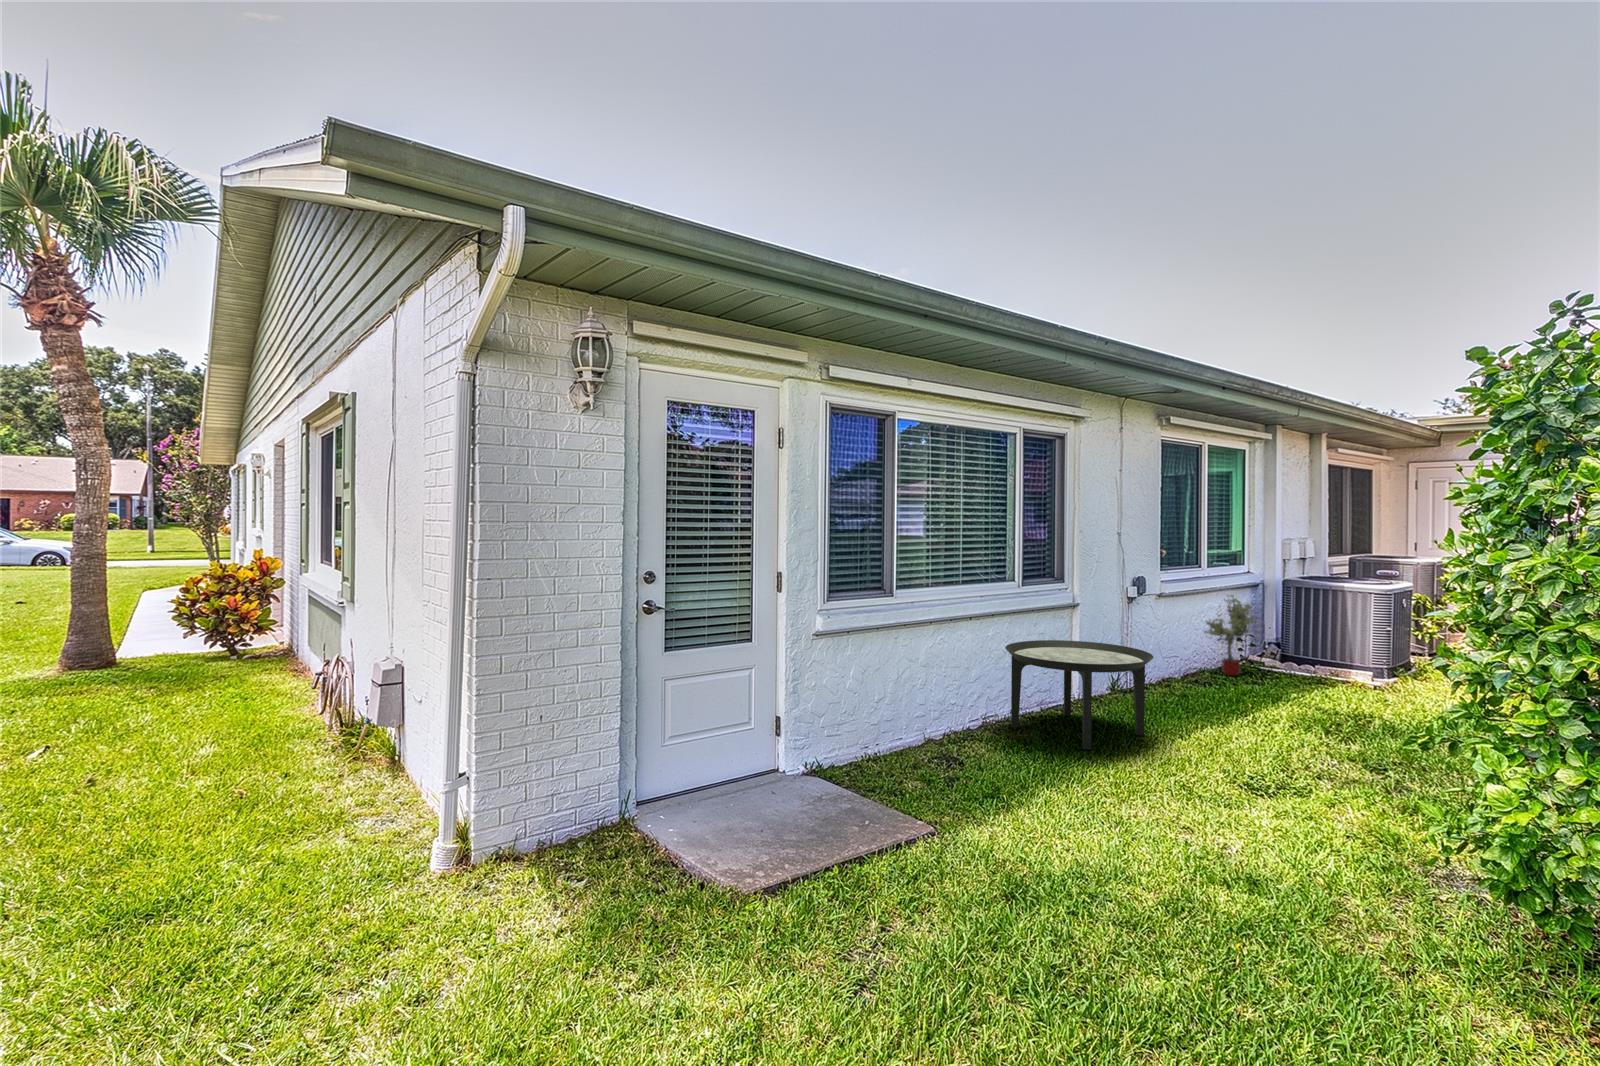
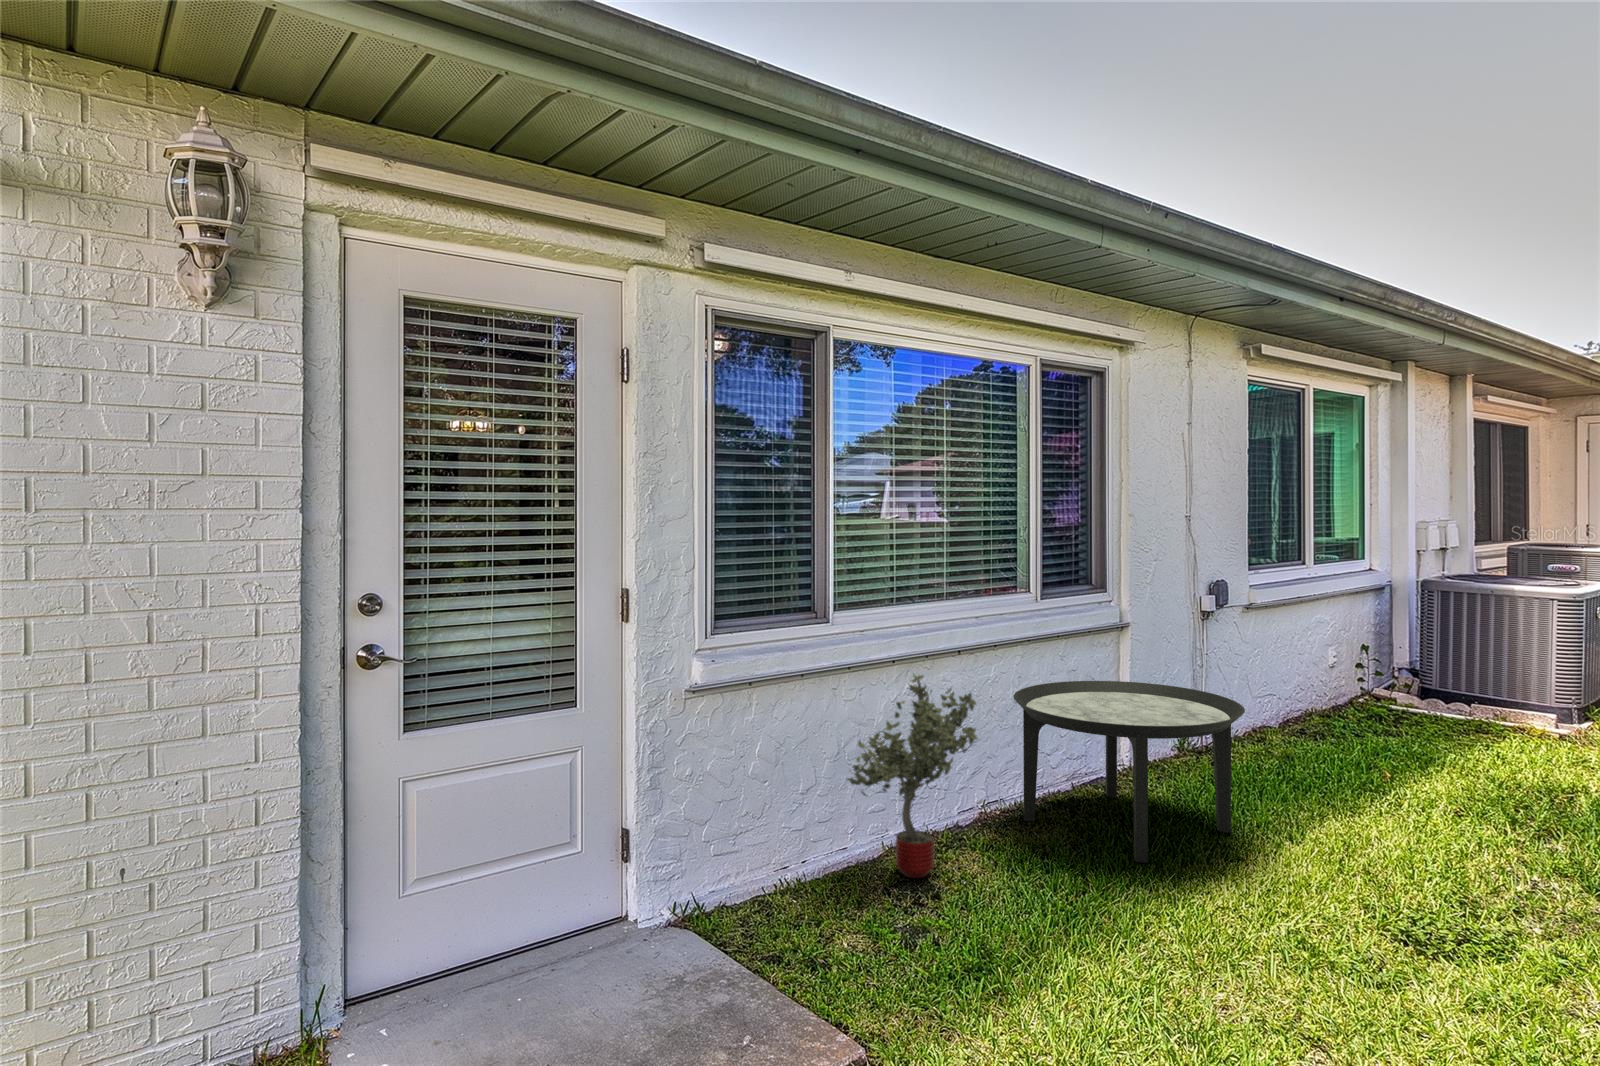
potted tree: present [1204,595,1254,676] -> present [847,675,977,878]

